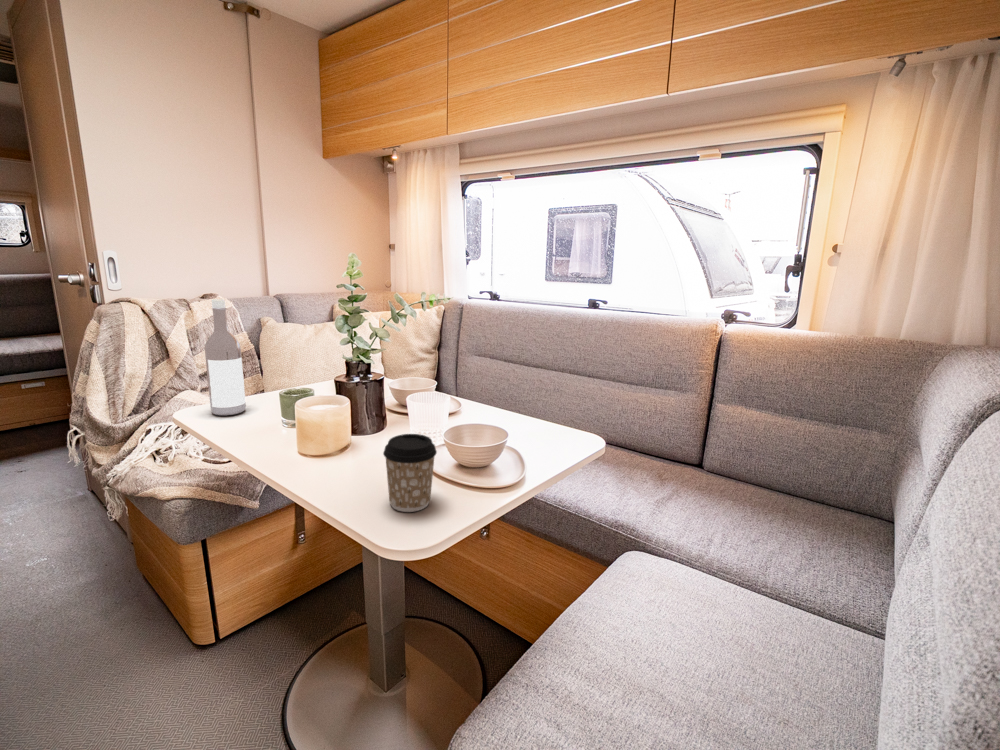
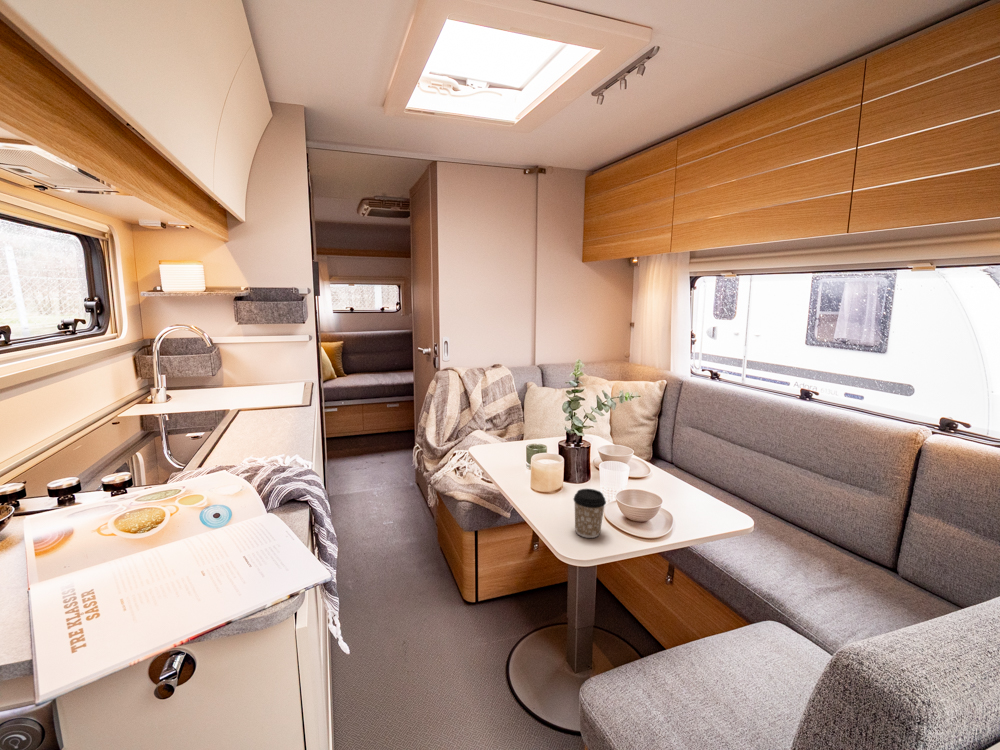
wine bottle: present [205,299,246,416] -> none [489,385,509,455]

